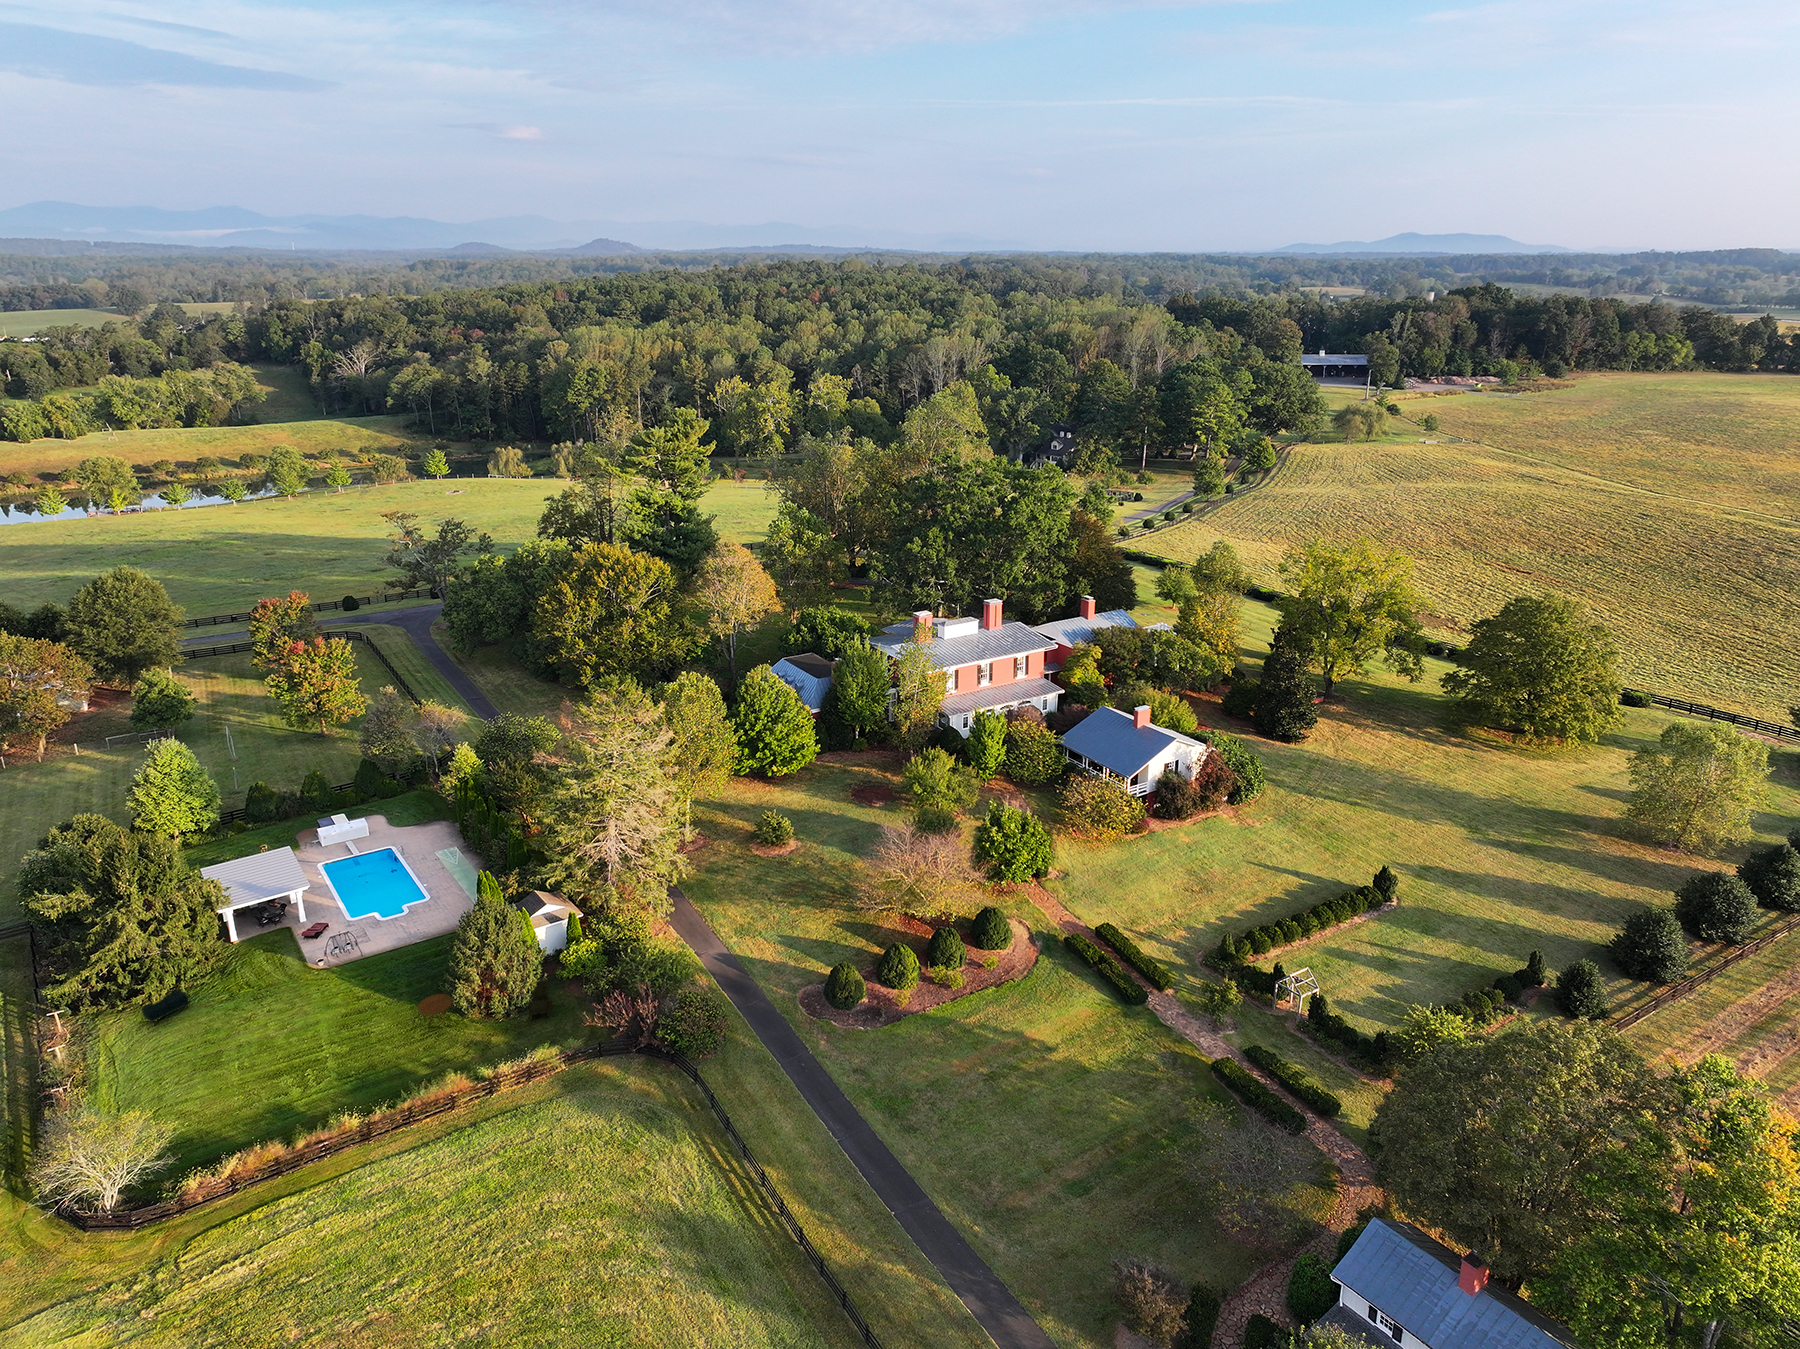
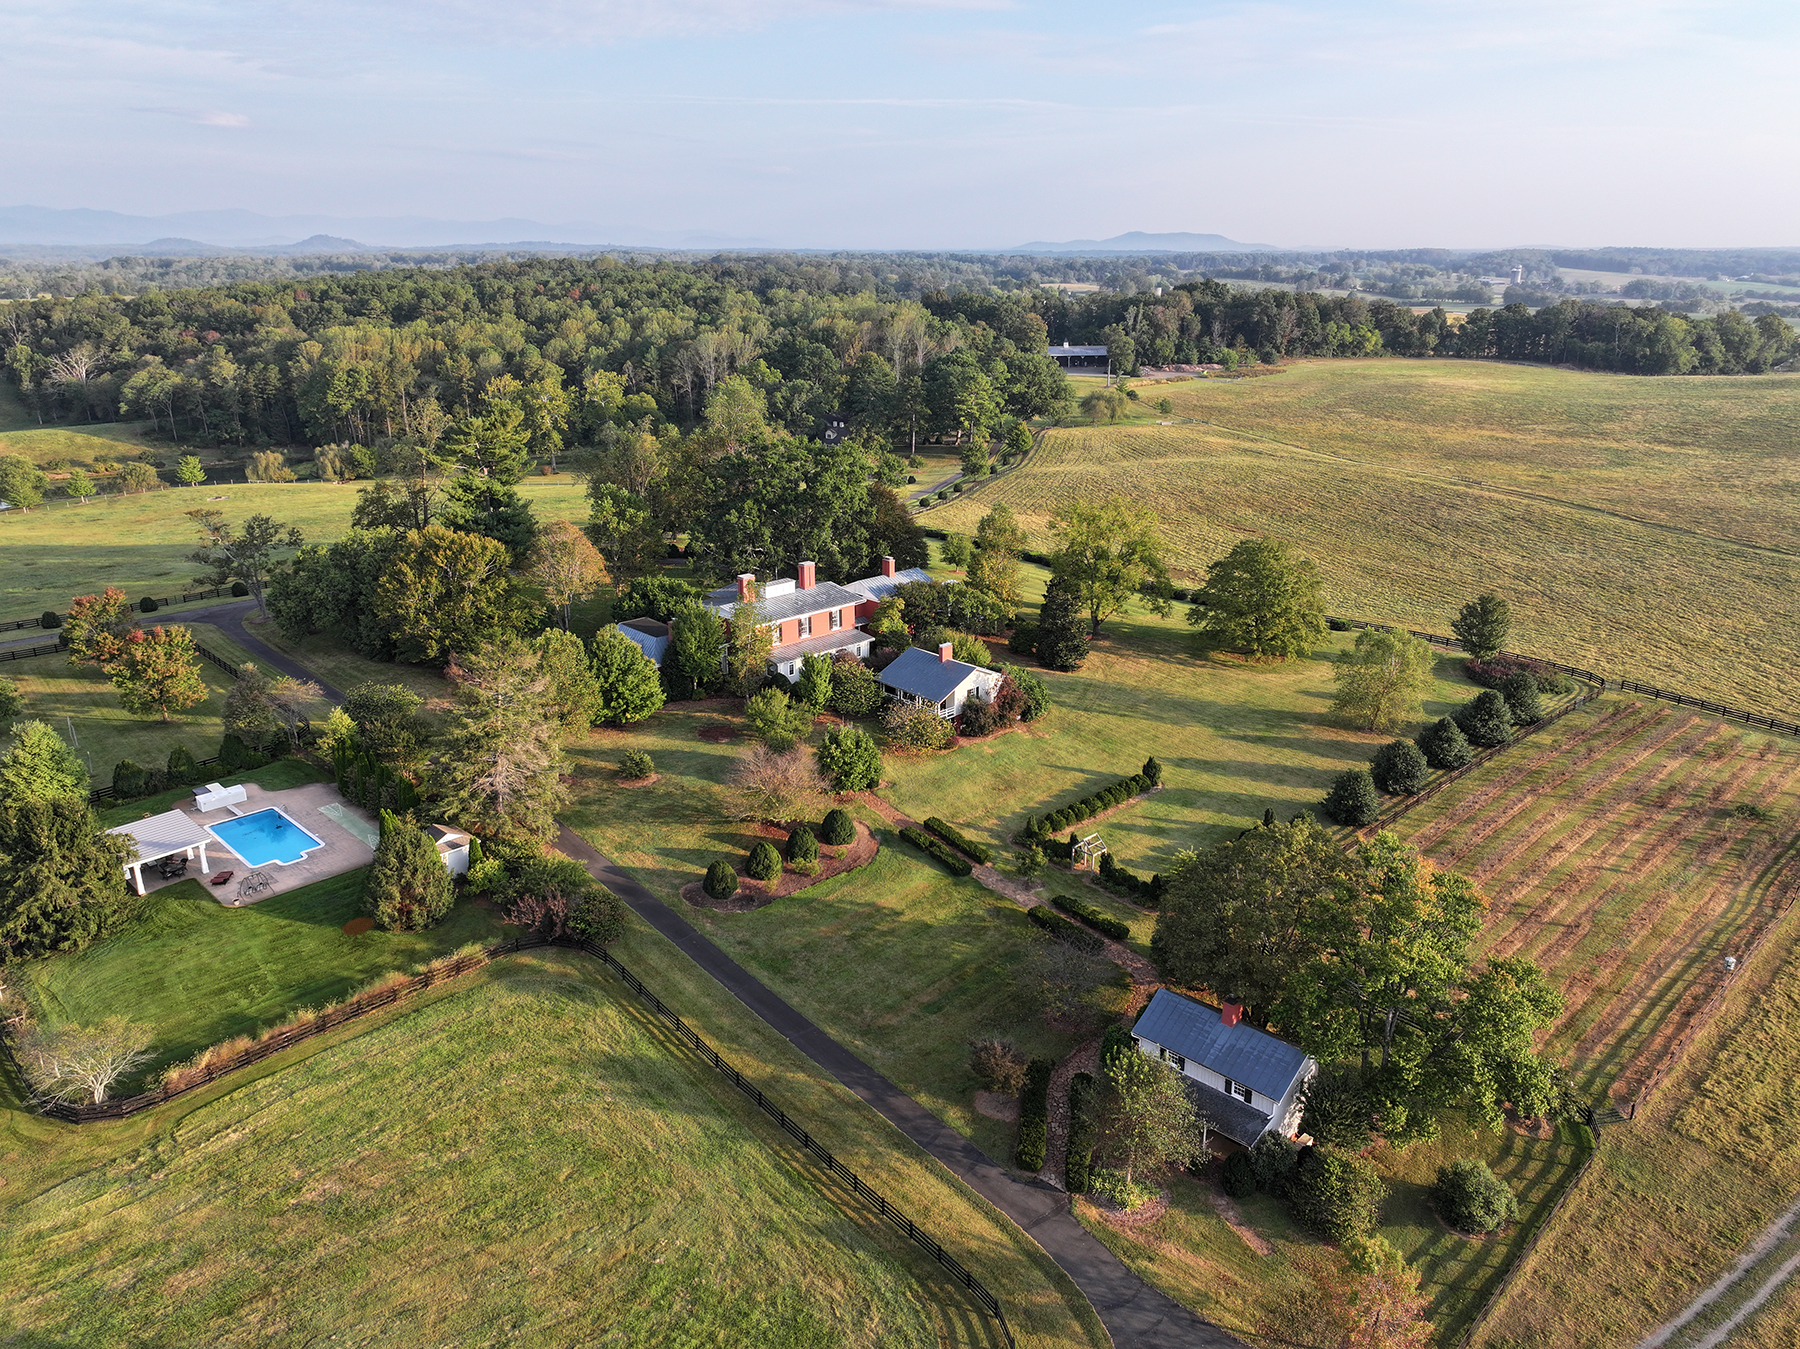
lounge chair: present [529,979,552,1019] -> none [445,897,465,931]
bench: present [142,989,190,1025] -> none [63,939,110,973]

